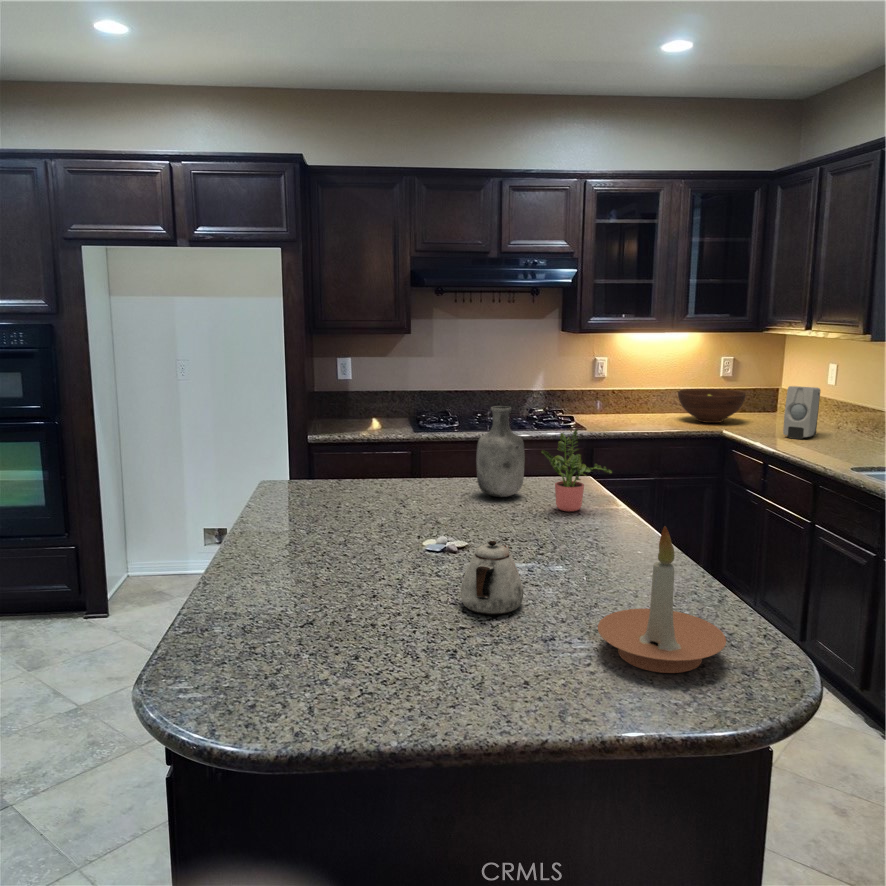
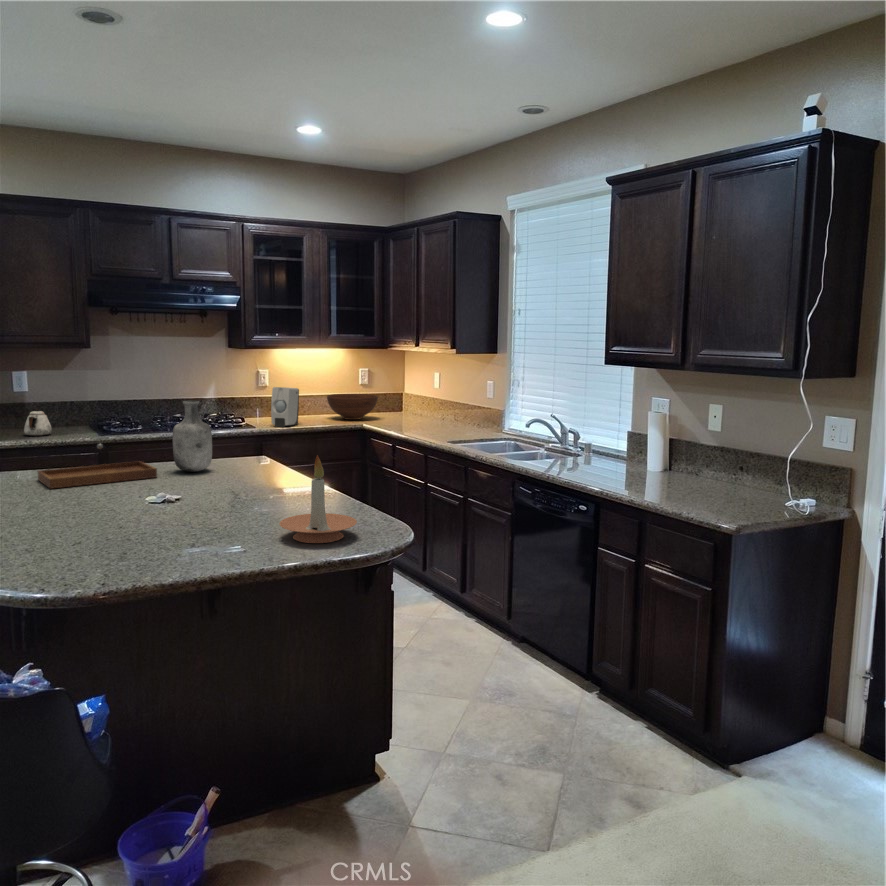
soap dispenser: present [783,386,820,439] -> present [271,387,299,427]
potted plant: present [541,429,612,511] -> none [227,415,281,476]
tray: none [324,456,455,511] -> present [38,444,157,489]
teapot: present [461,541,523,615] -> present [24,409,52,436]

